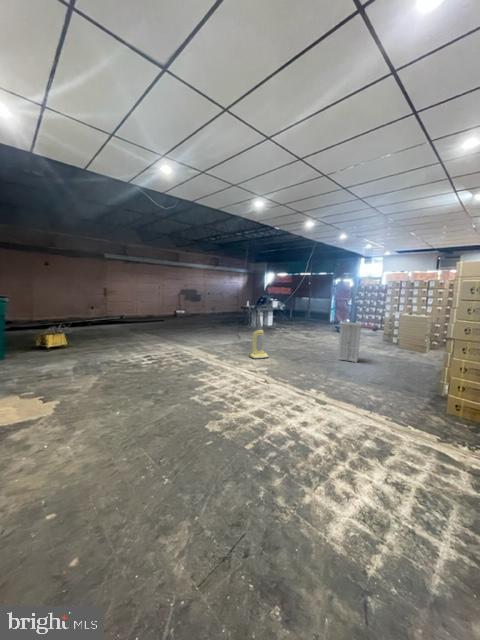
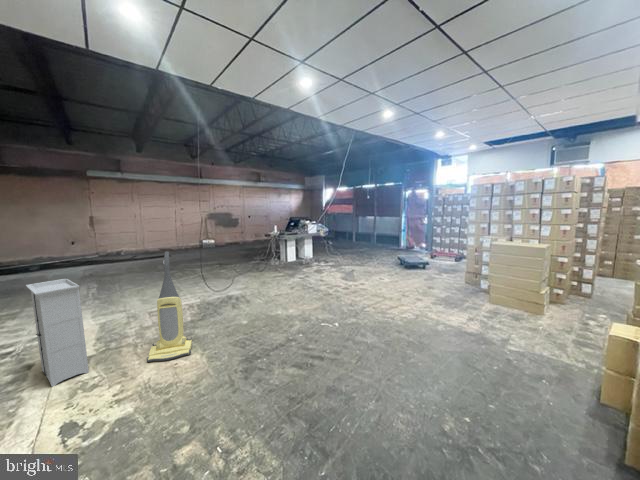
storage cabinet: present [337,322,361,362] -> present [26,278,89,387]

